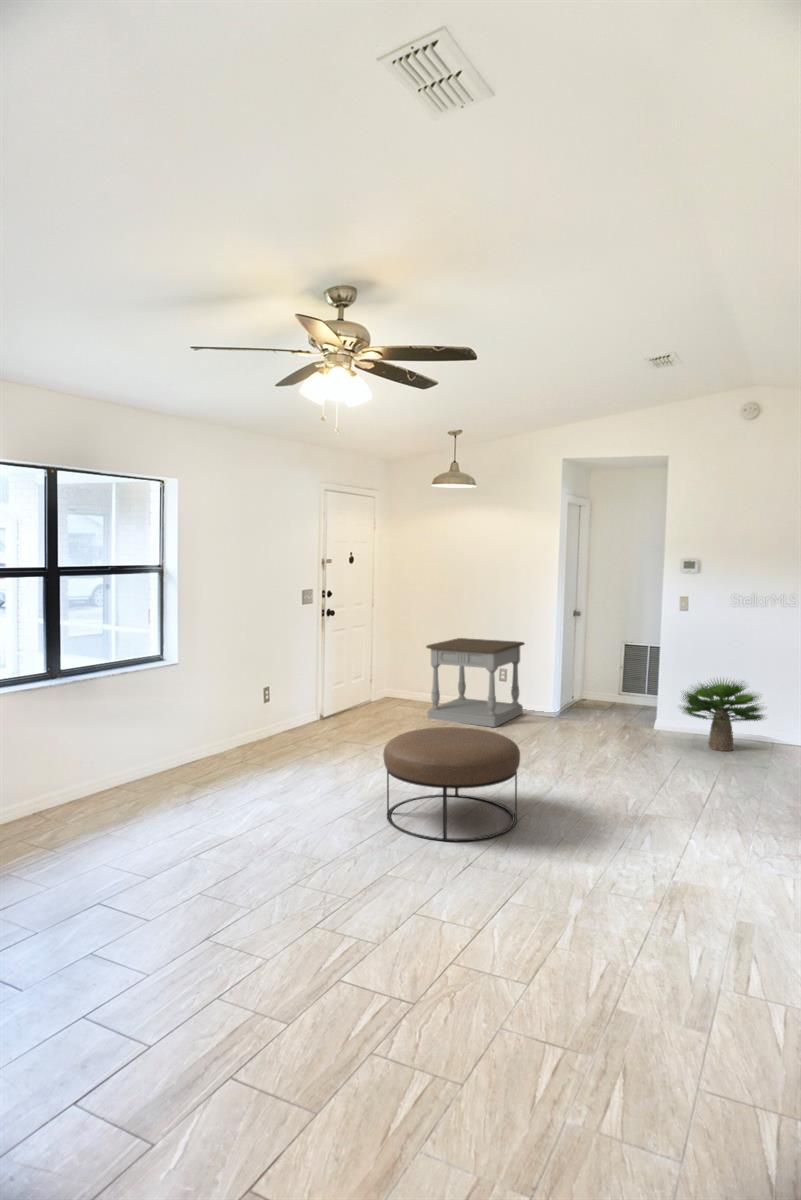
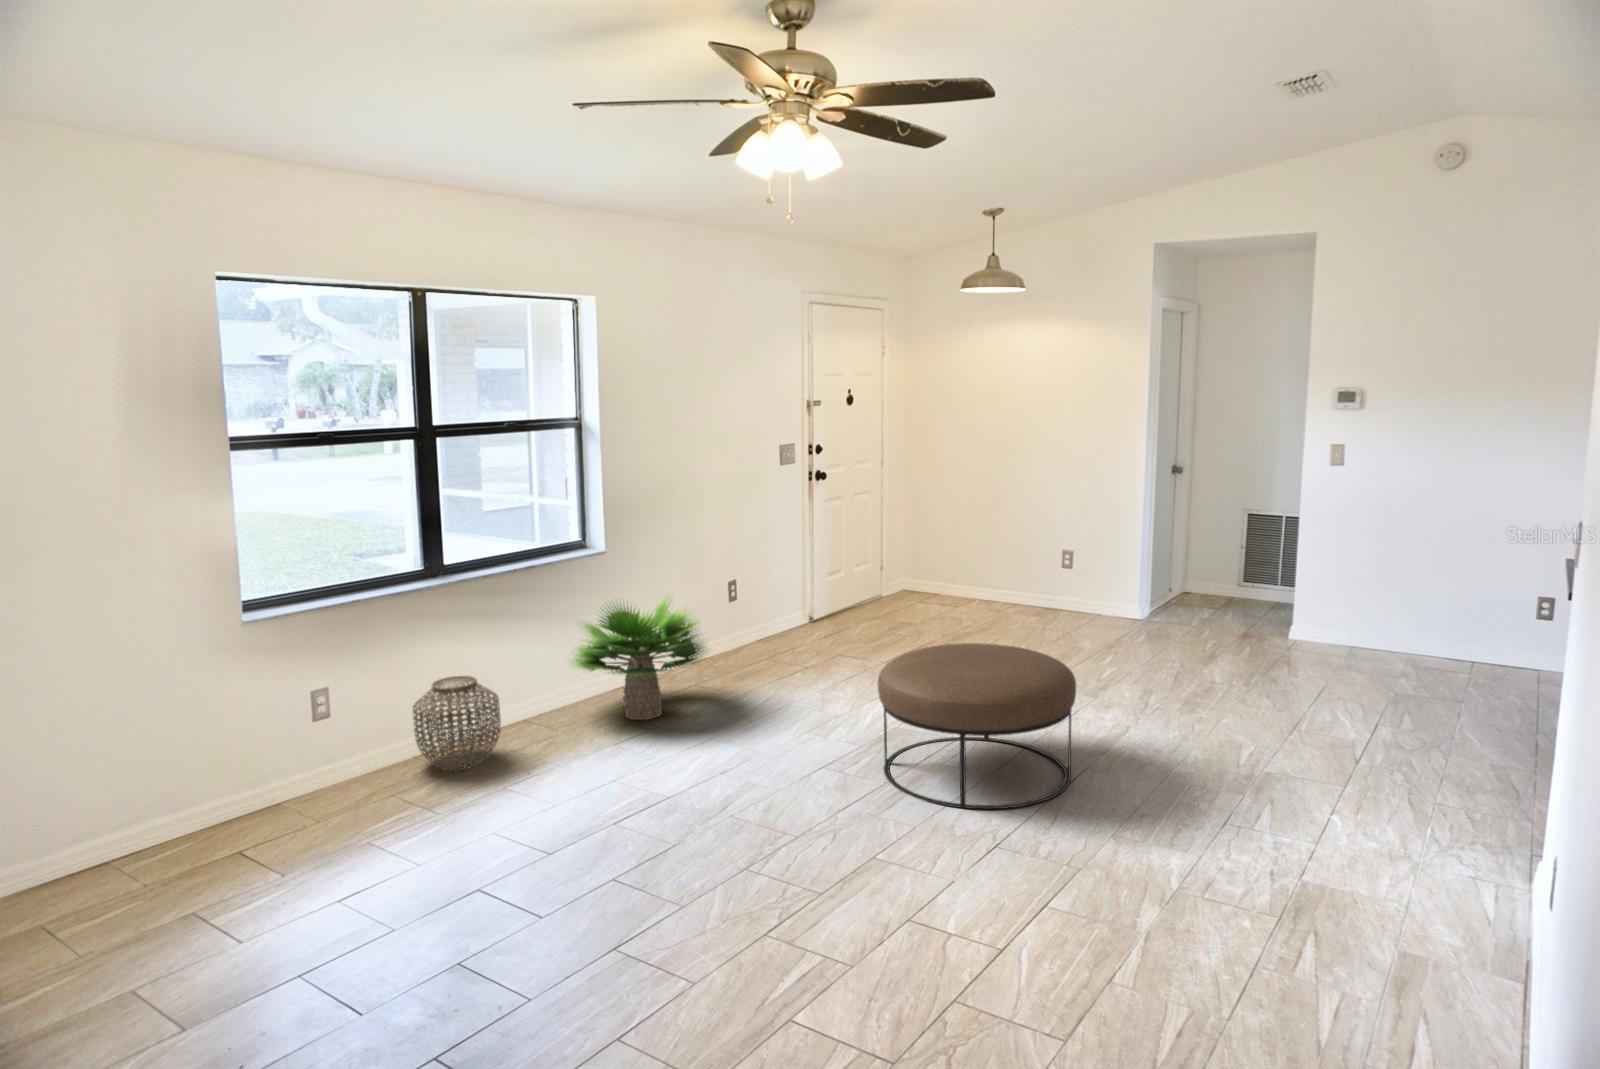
side table: present [426,638,525,727] -> none [953,507,1098,635]
potted plant: present [681,679,765,751] -> present [573,599,704,720]
woven basket: none [33,753,101,826] -> present [413,676,501,771]

